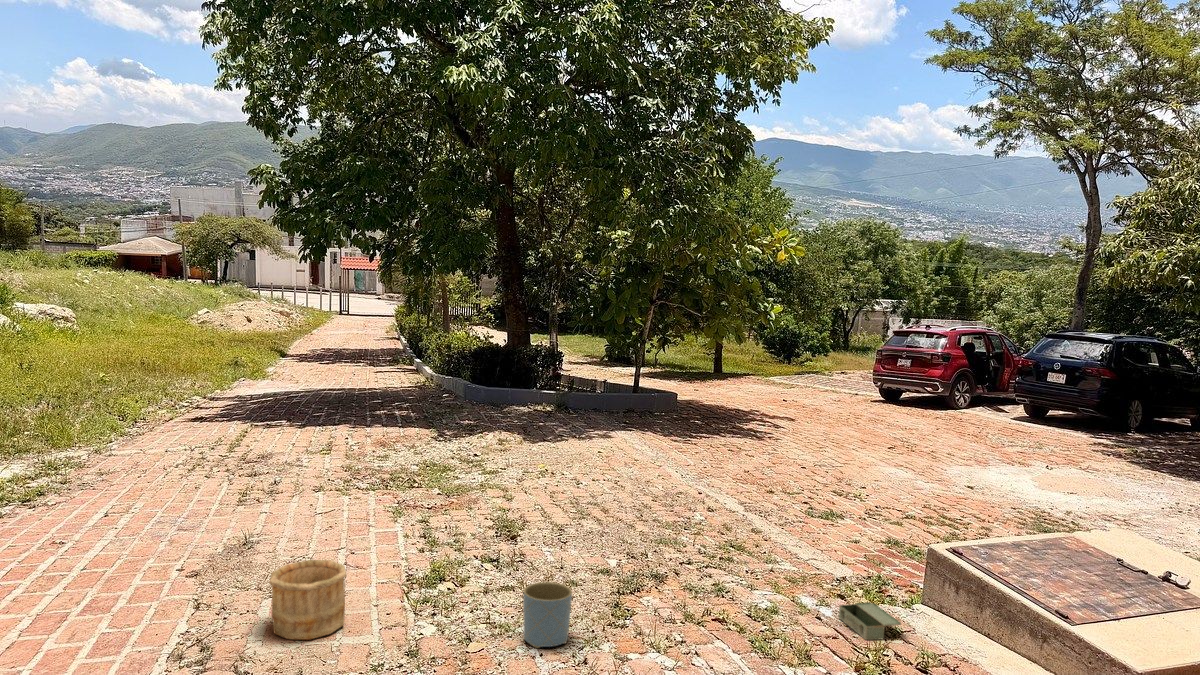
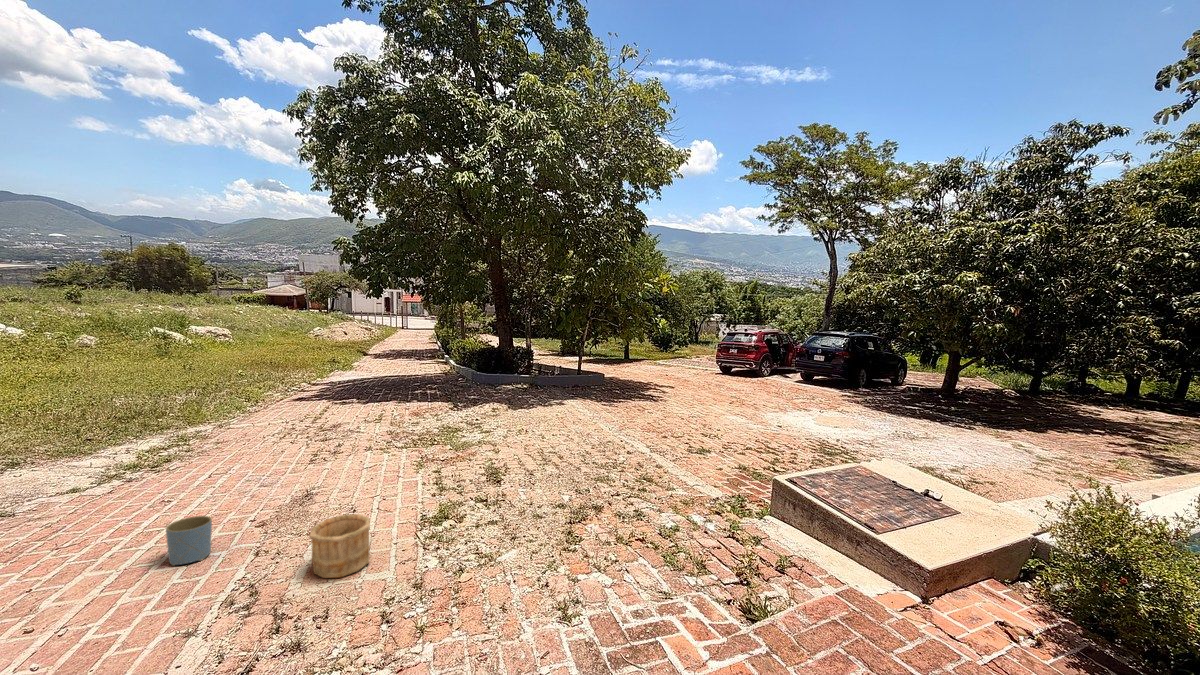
planter: present [523,582,572,648] -> present [166,516,212,566]
toolbox: present [839,602,901,640] -> none [719,520,762,549]

